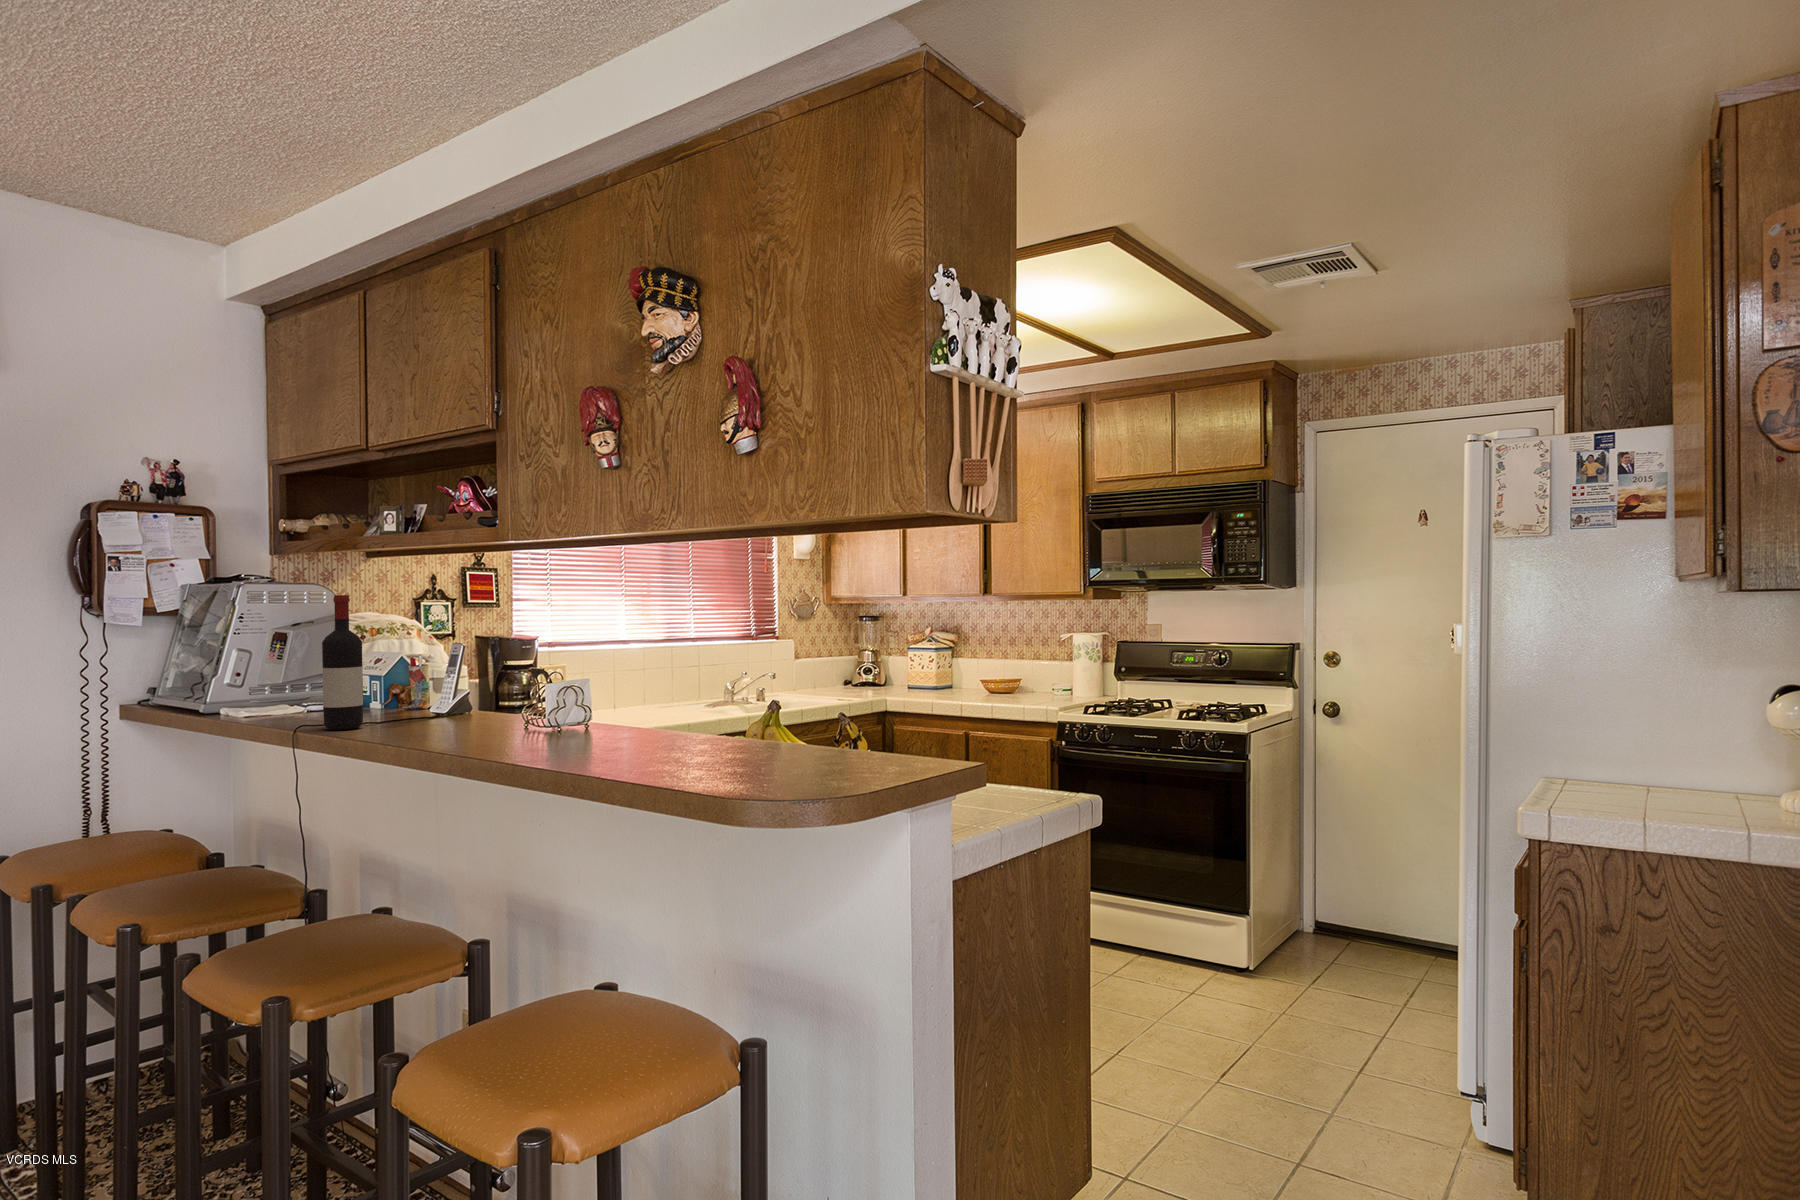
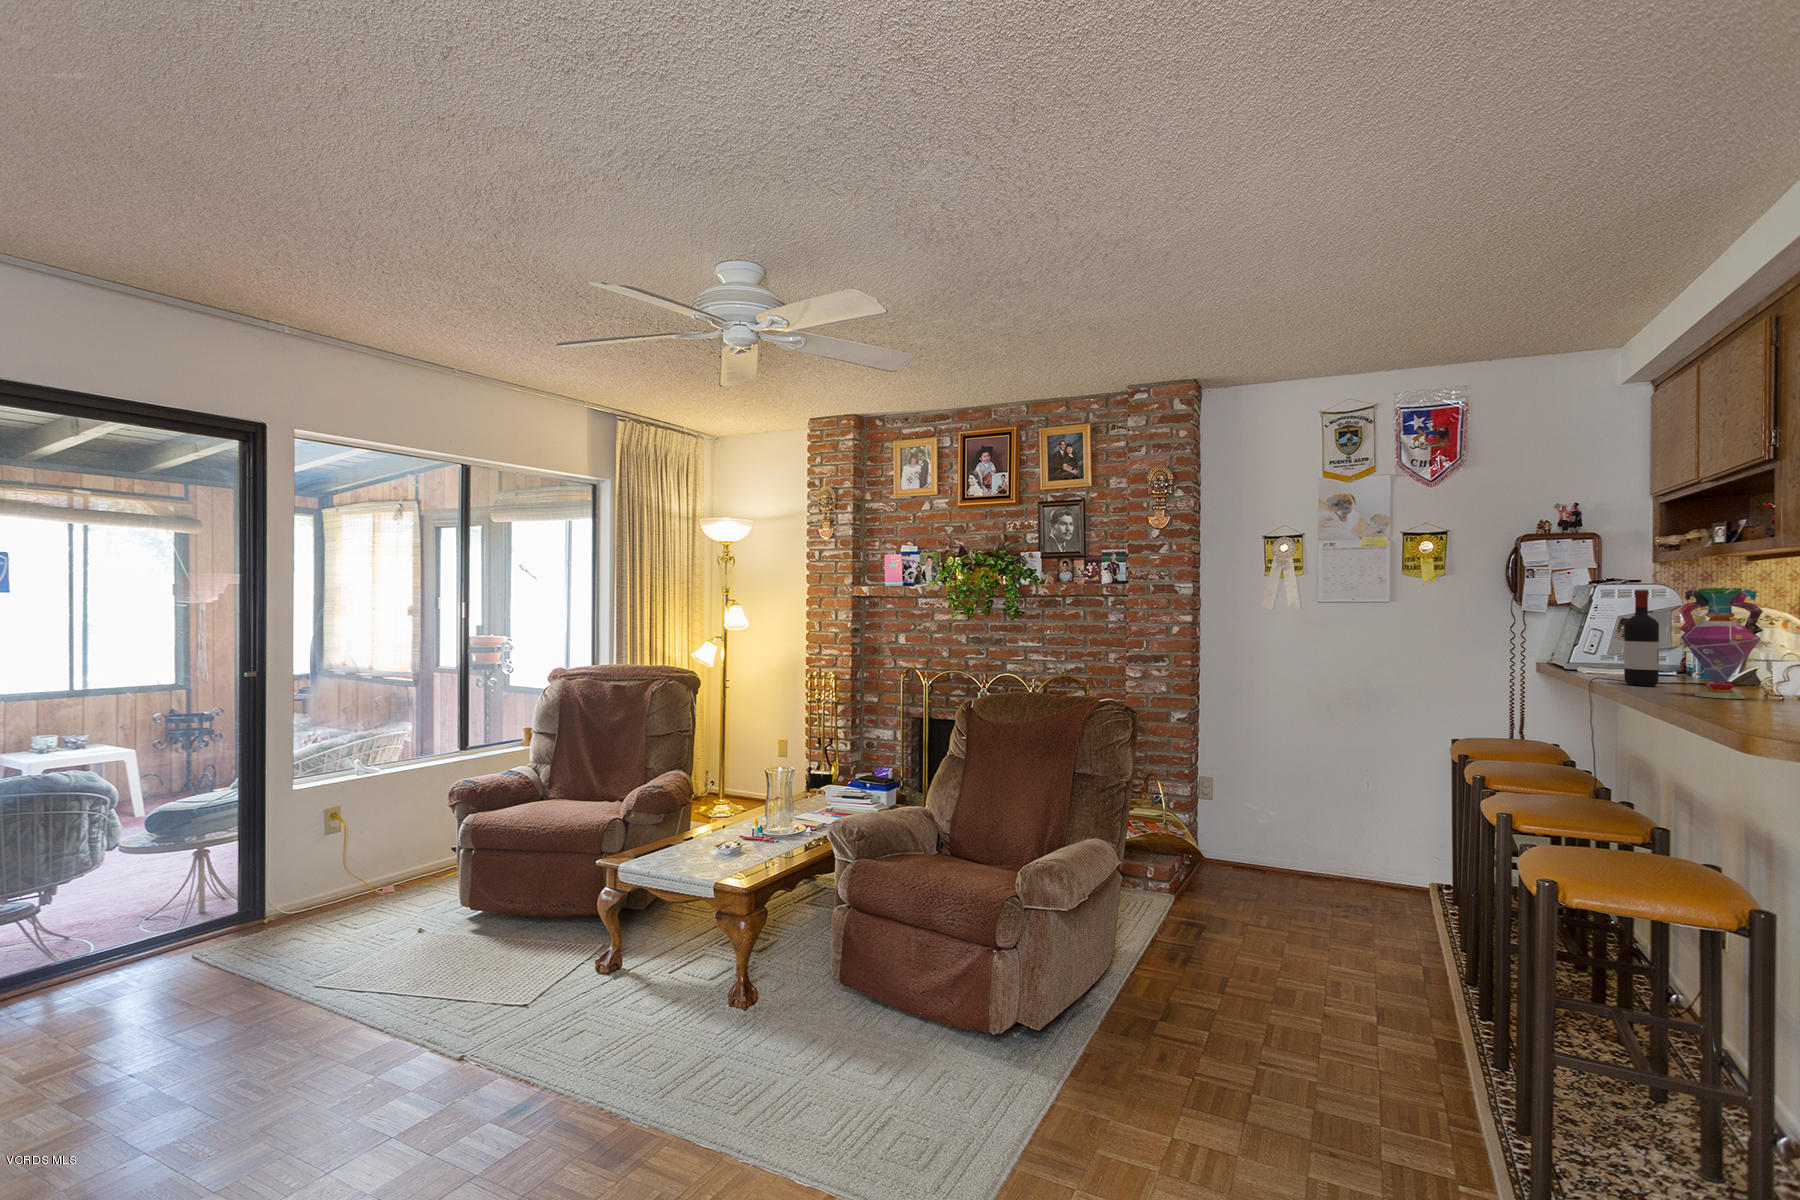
vase: none [412,594,495,737] -> present [1679,588,1763,699]

